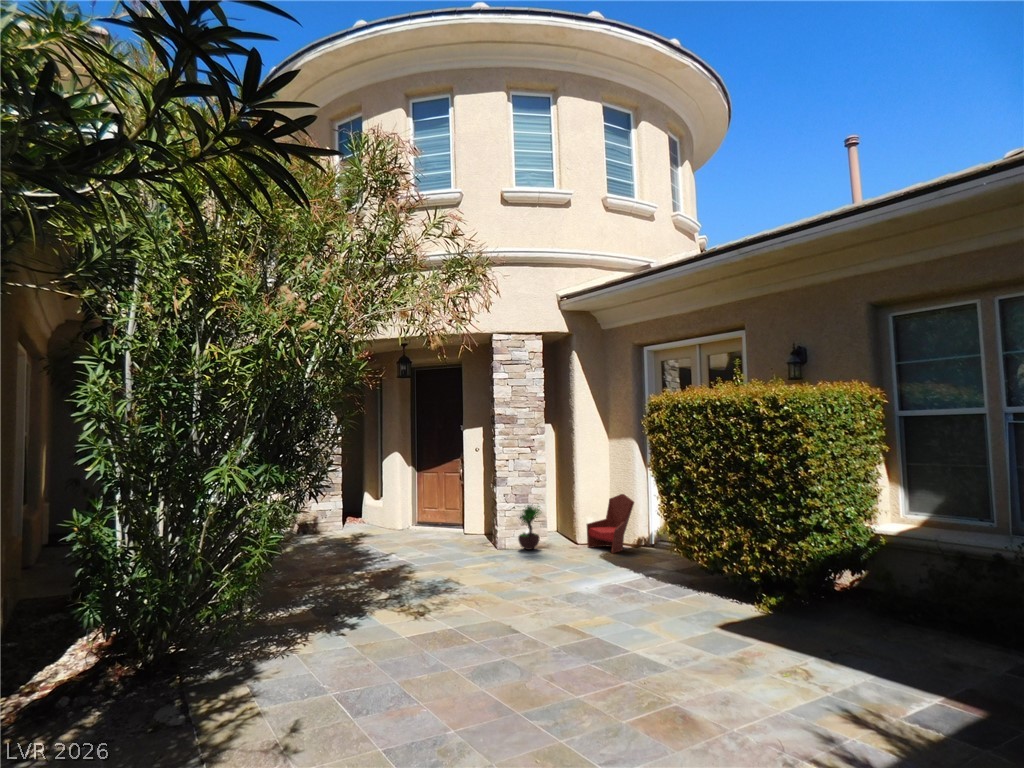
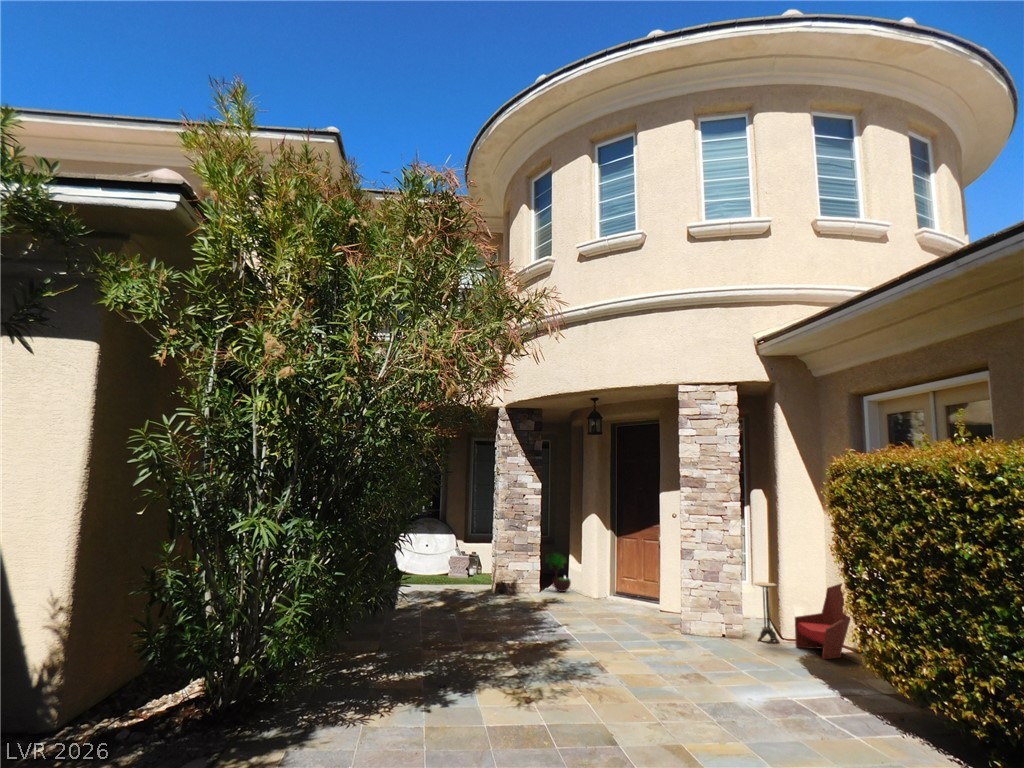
side table: none [555,499,574,546] -> present [754,582,779,643]
potted tree: present [518,505,540,550] -> present [547,553,571,592]

